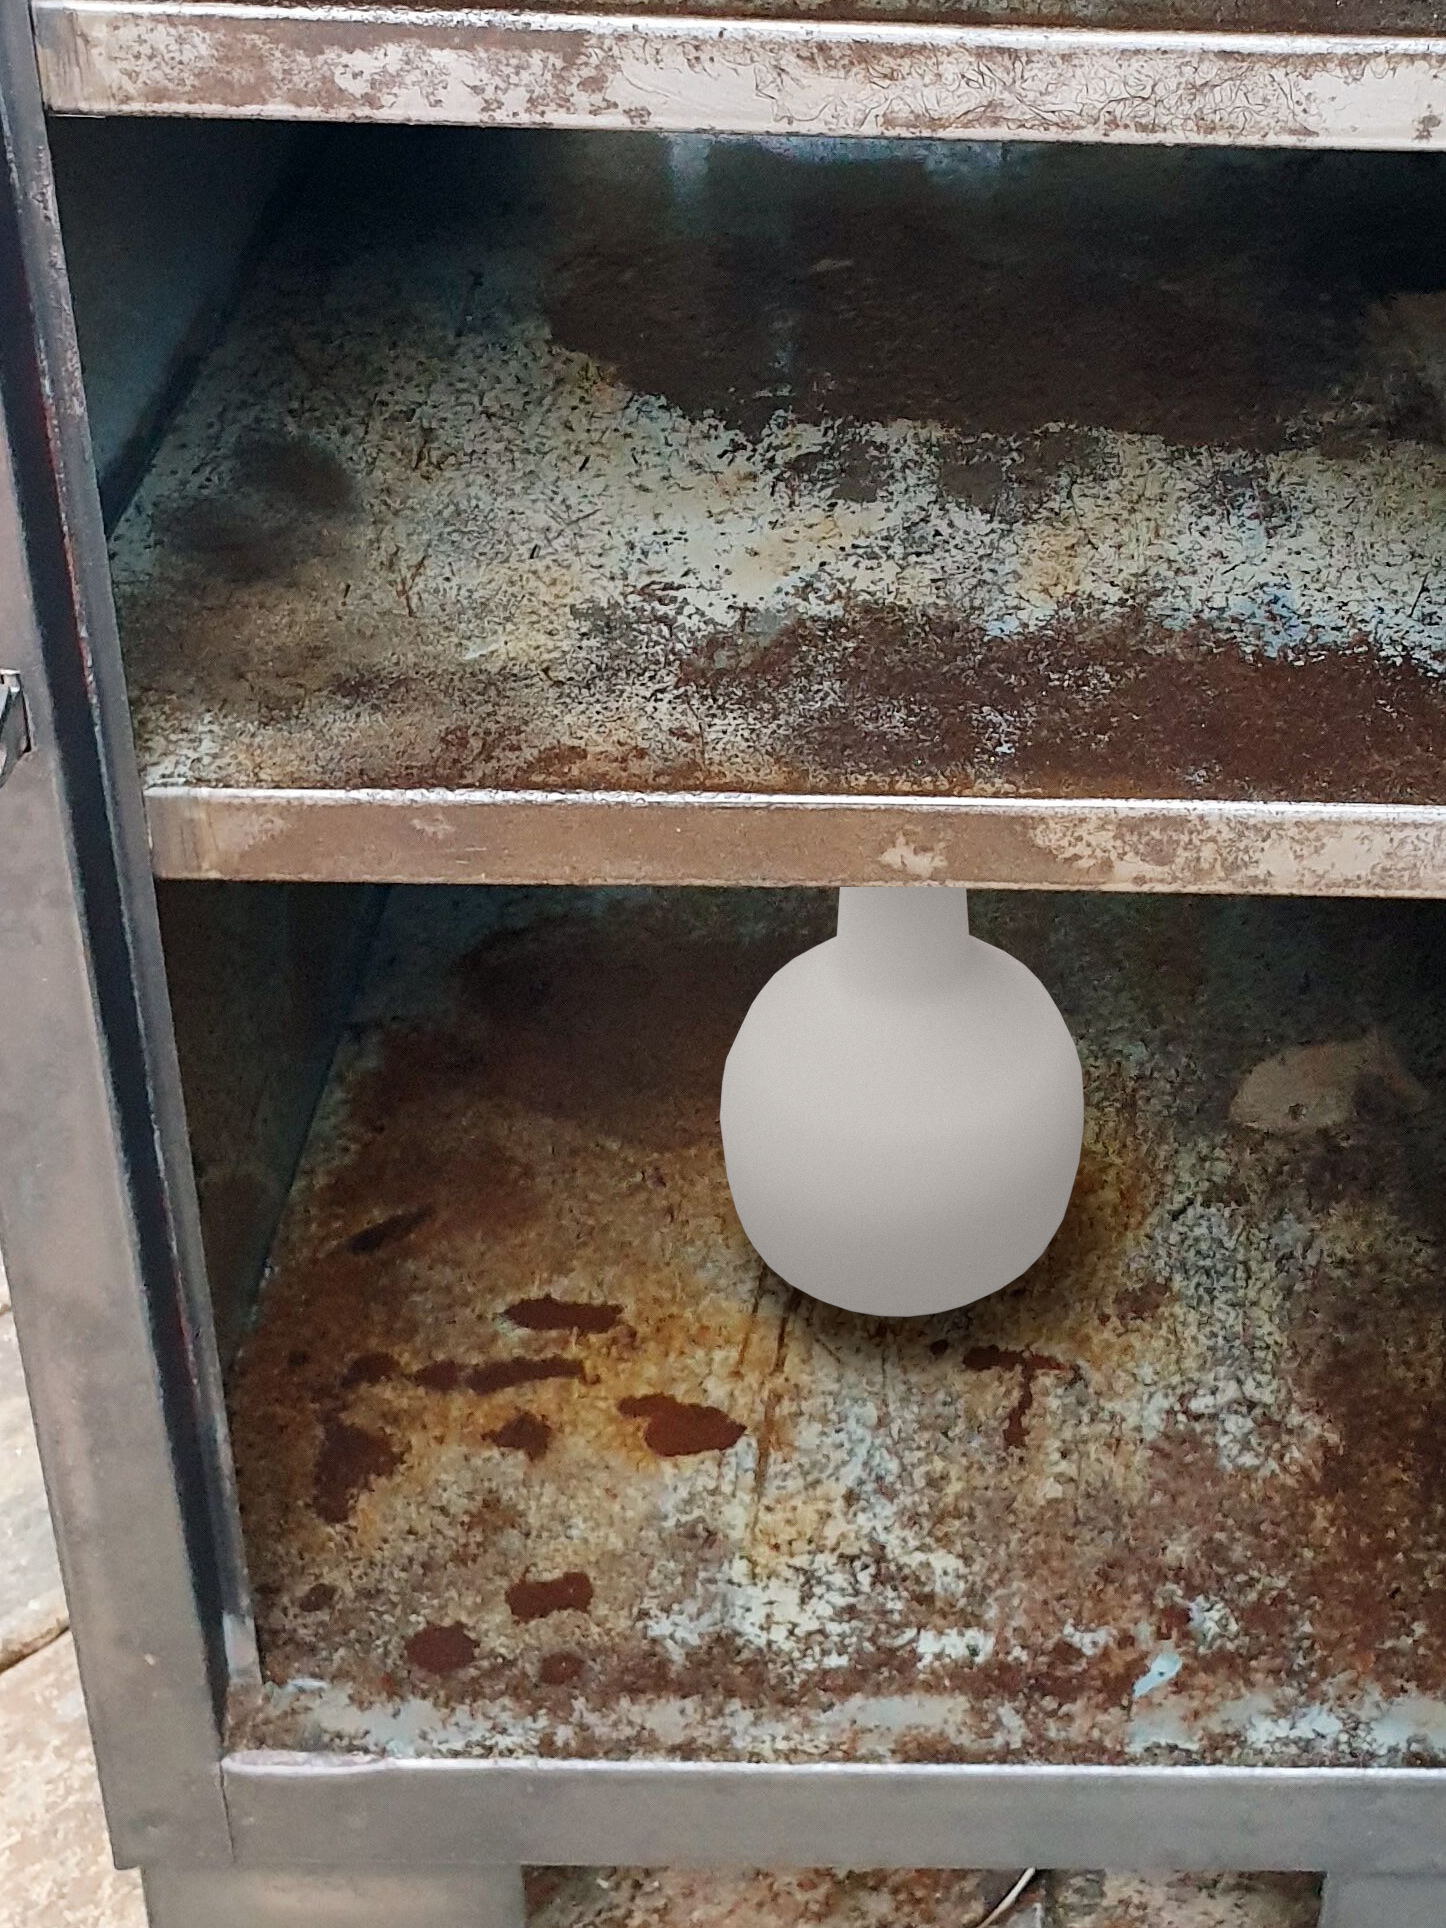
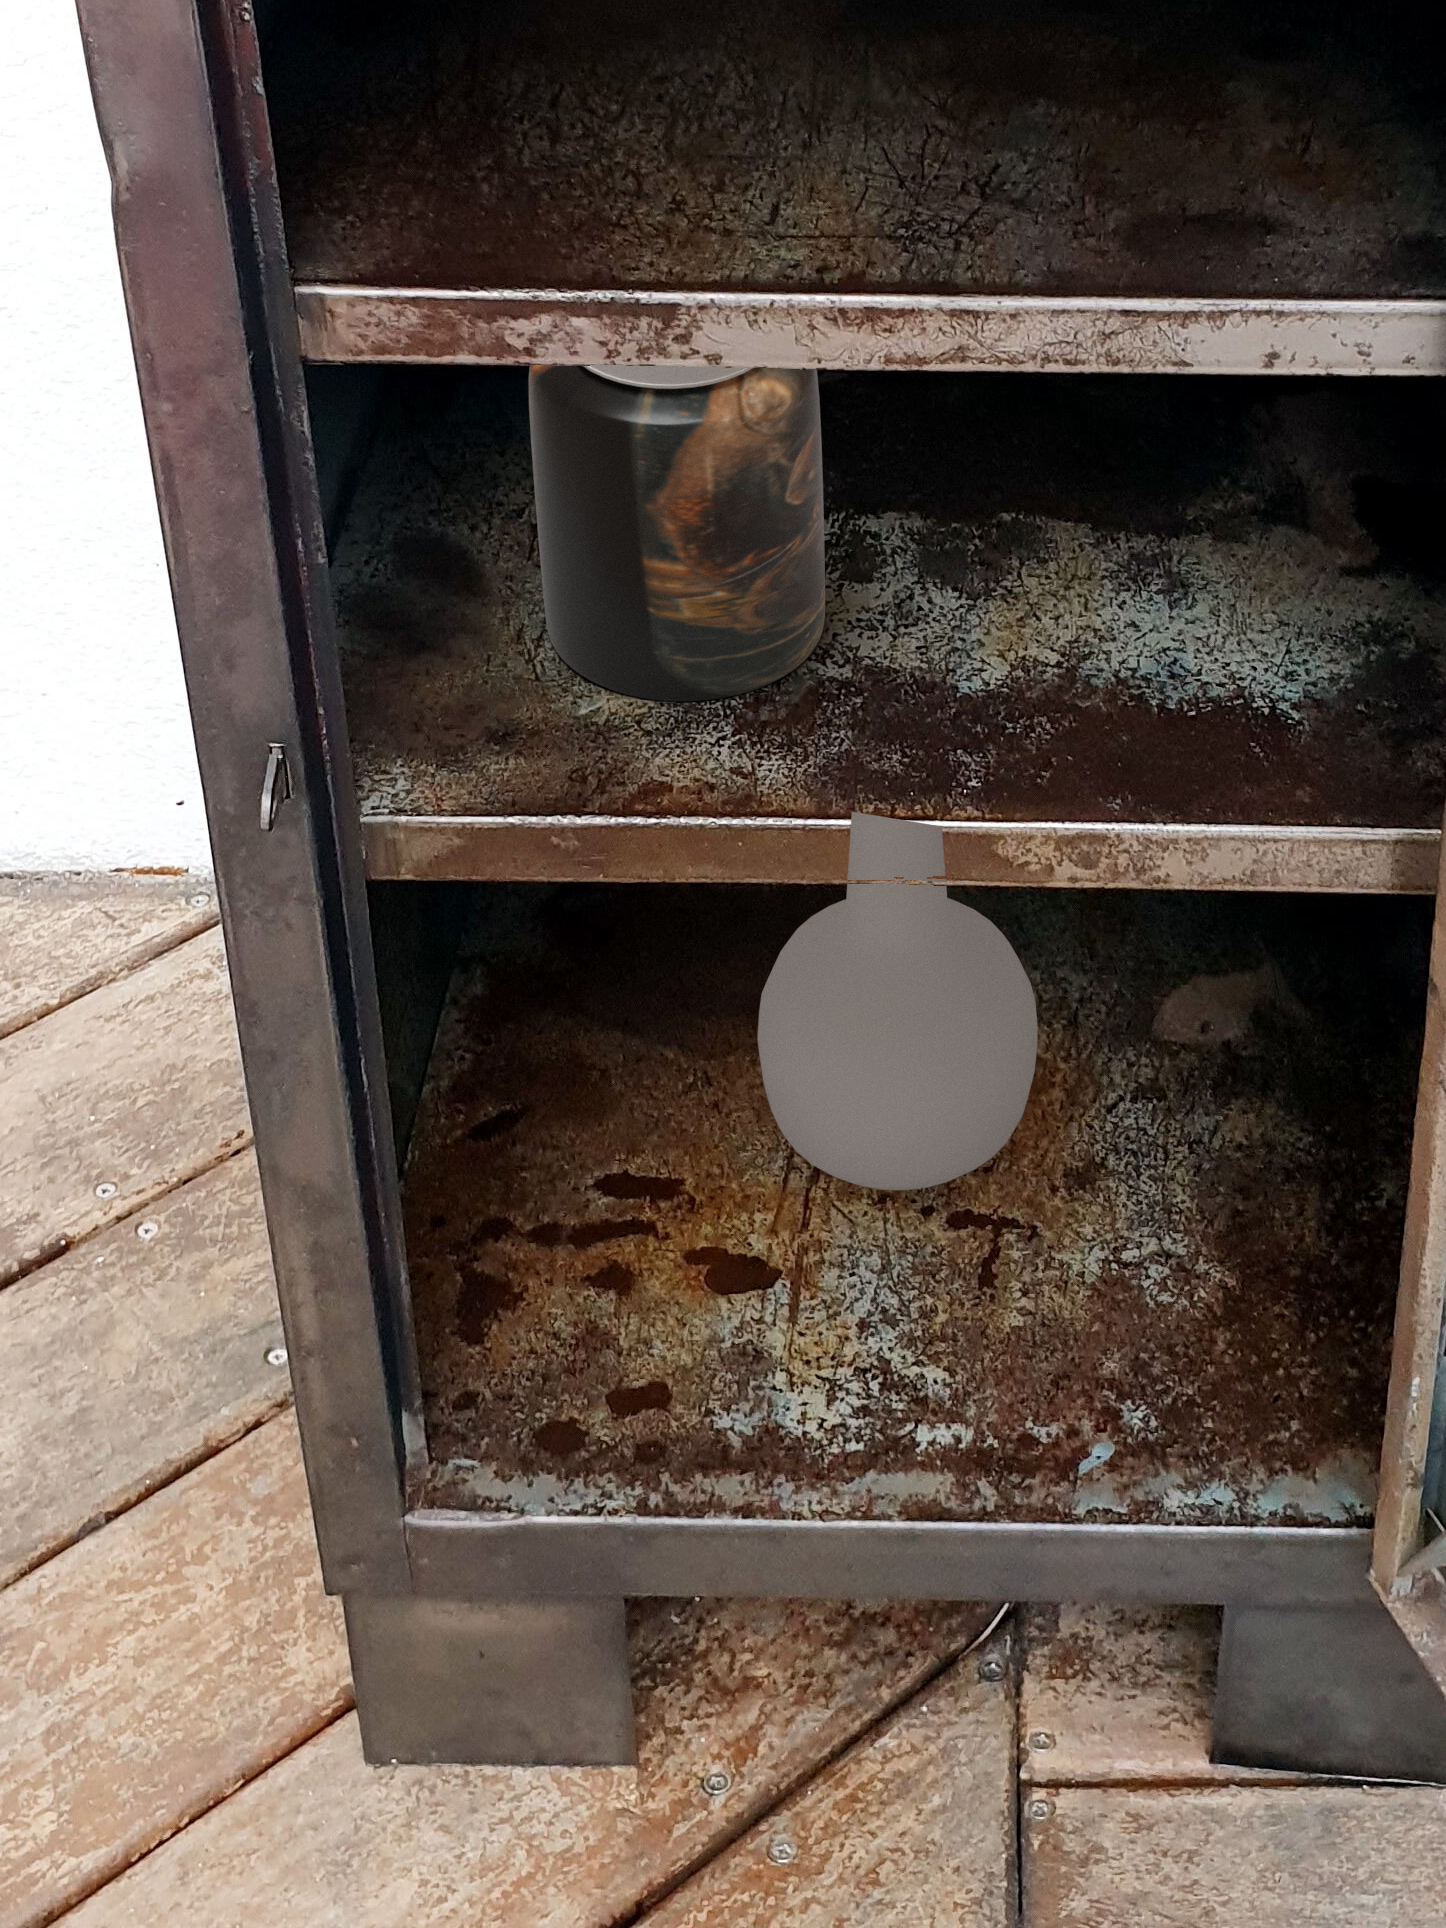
jar: none [409,42,809,642] -> present [529,365,825,701]

